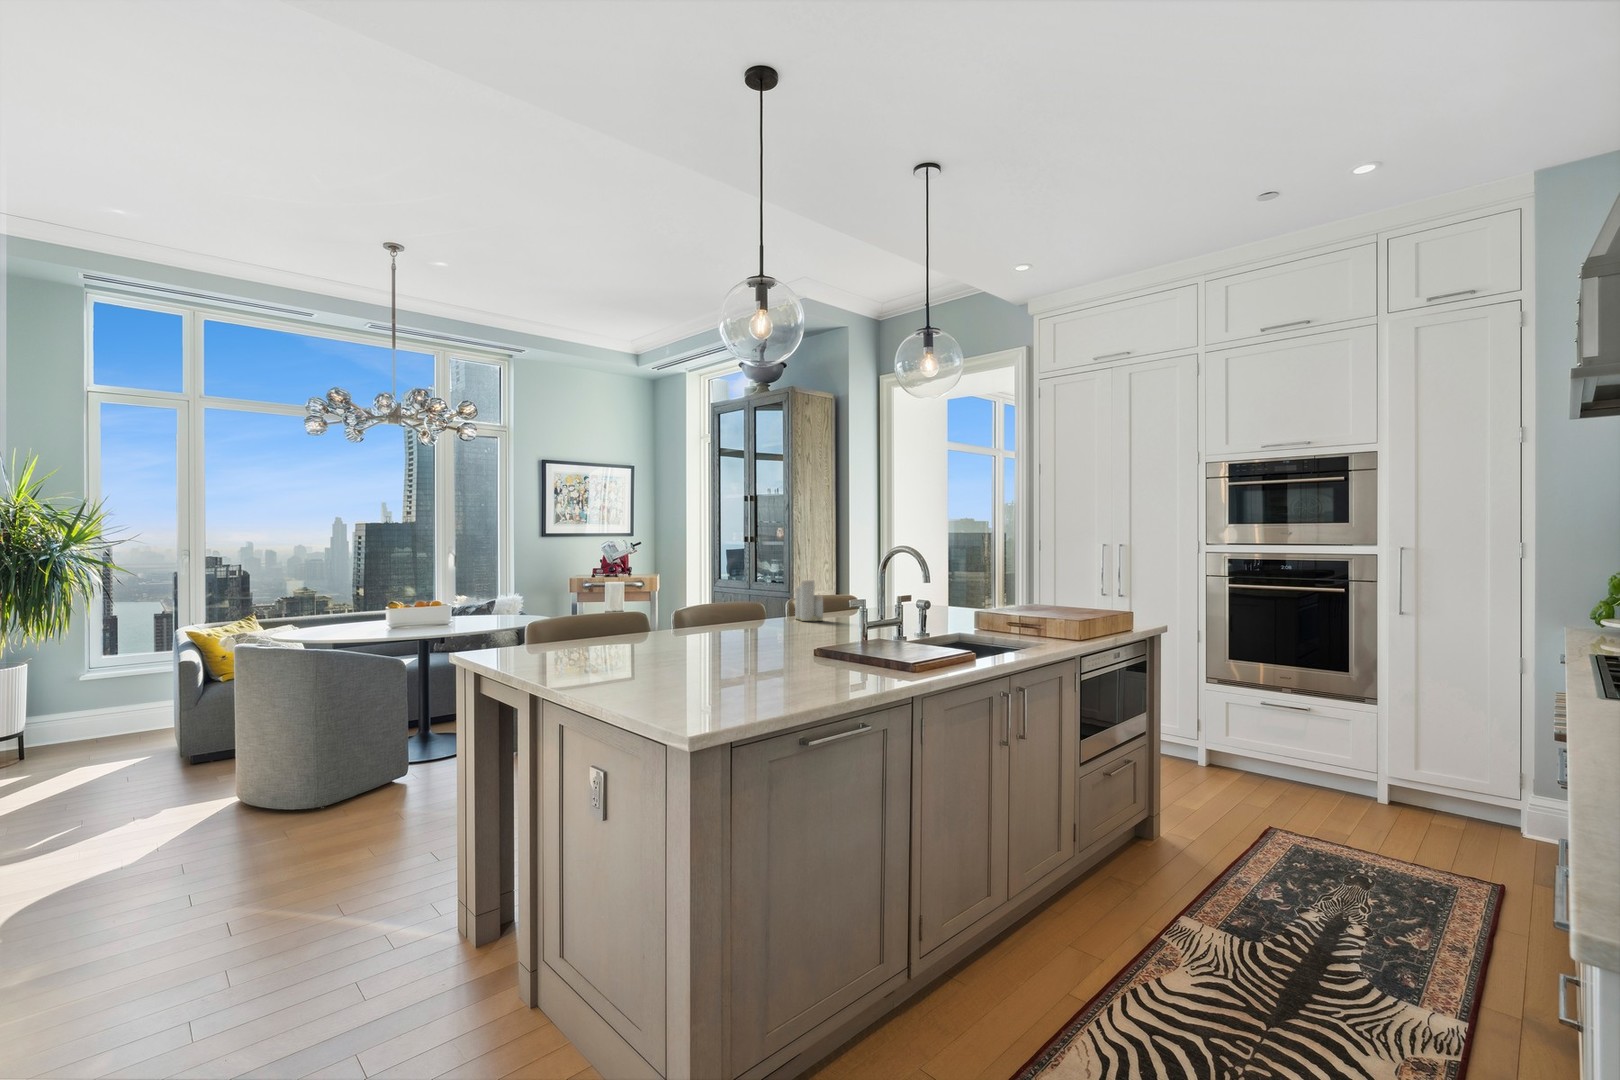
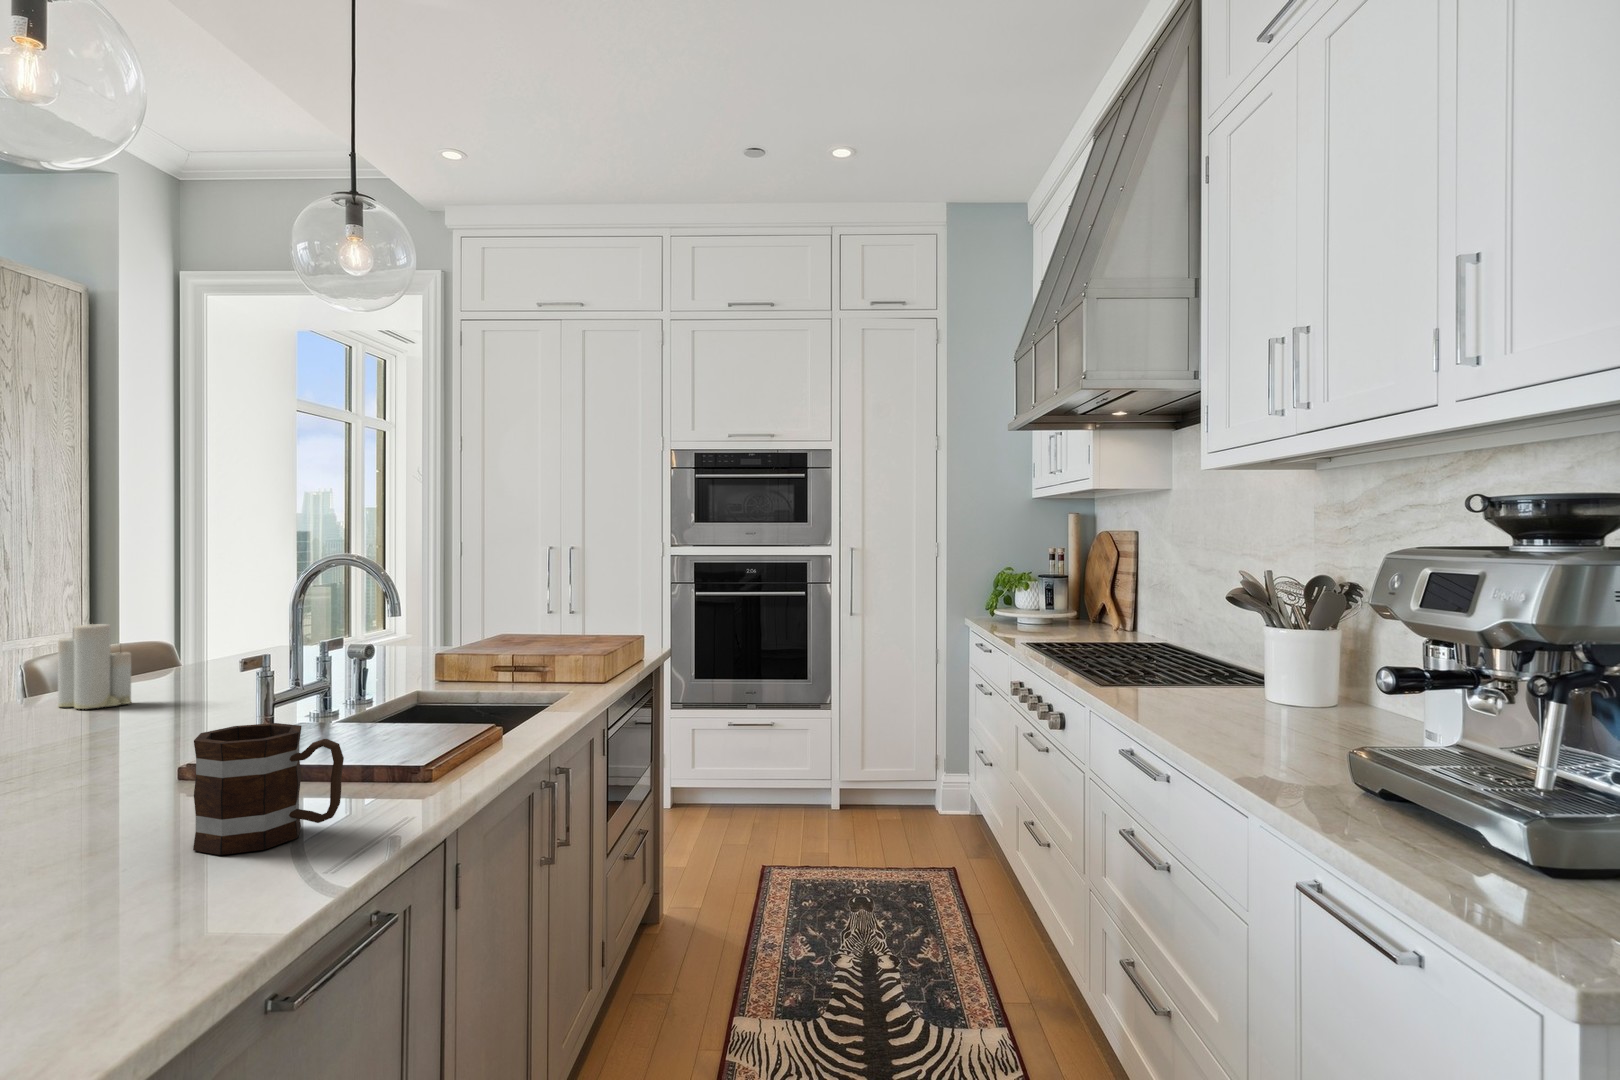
mug: none [792,623,848,679] -> present [193,723,344,855]

